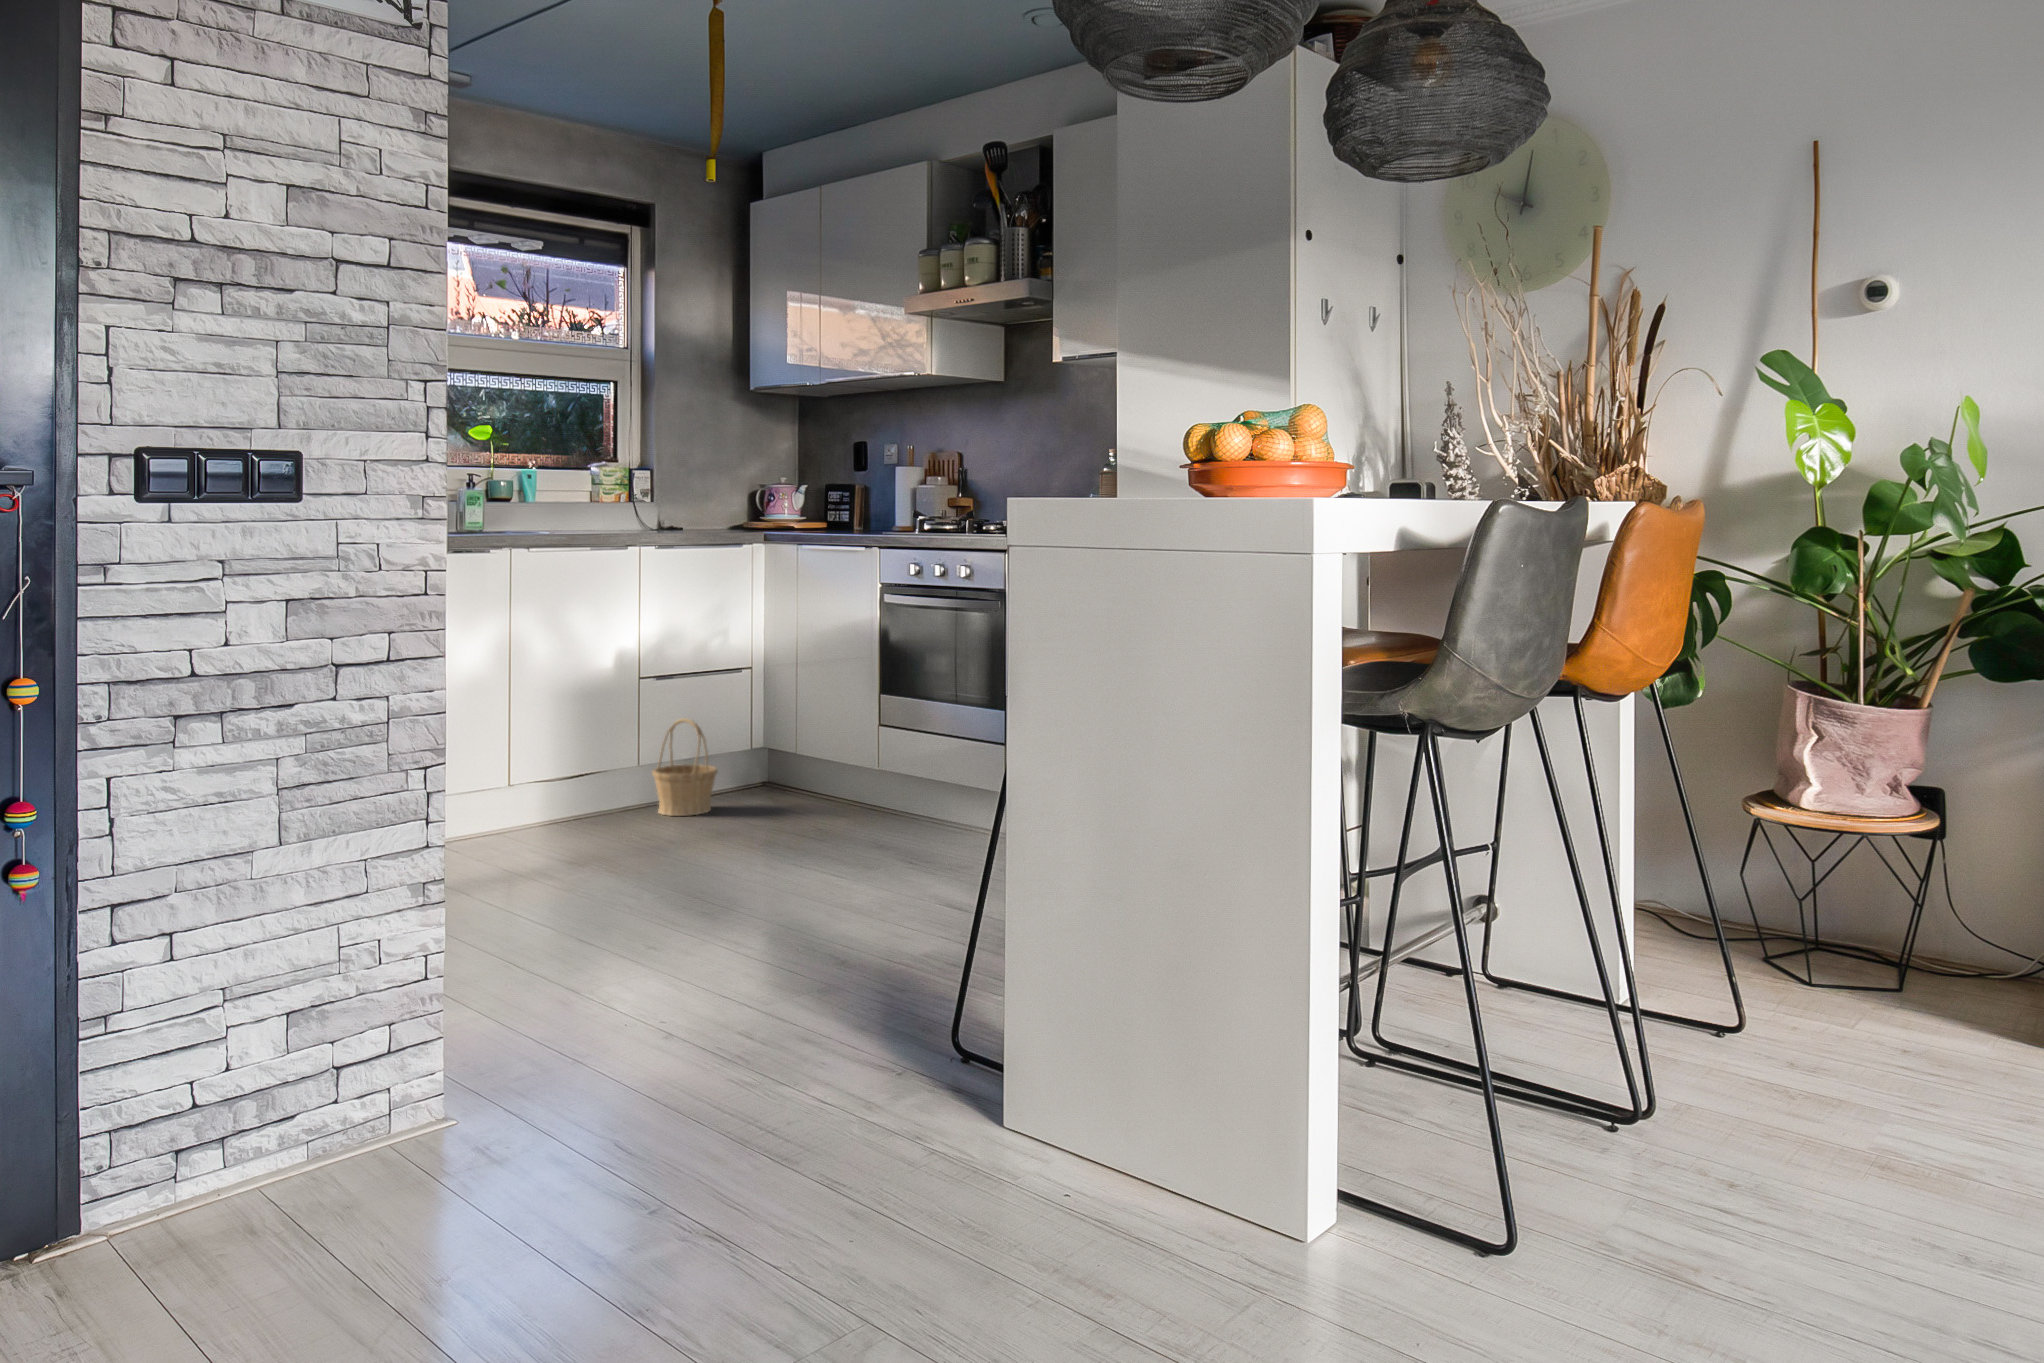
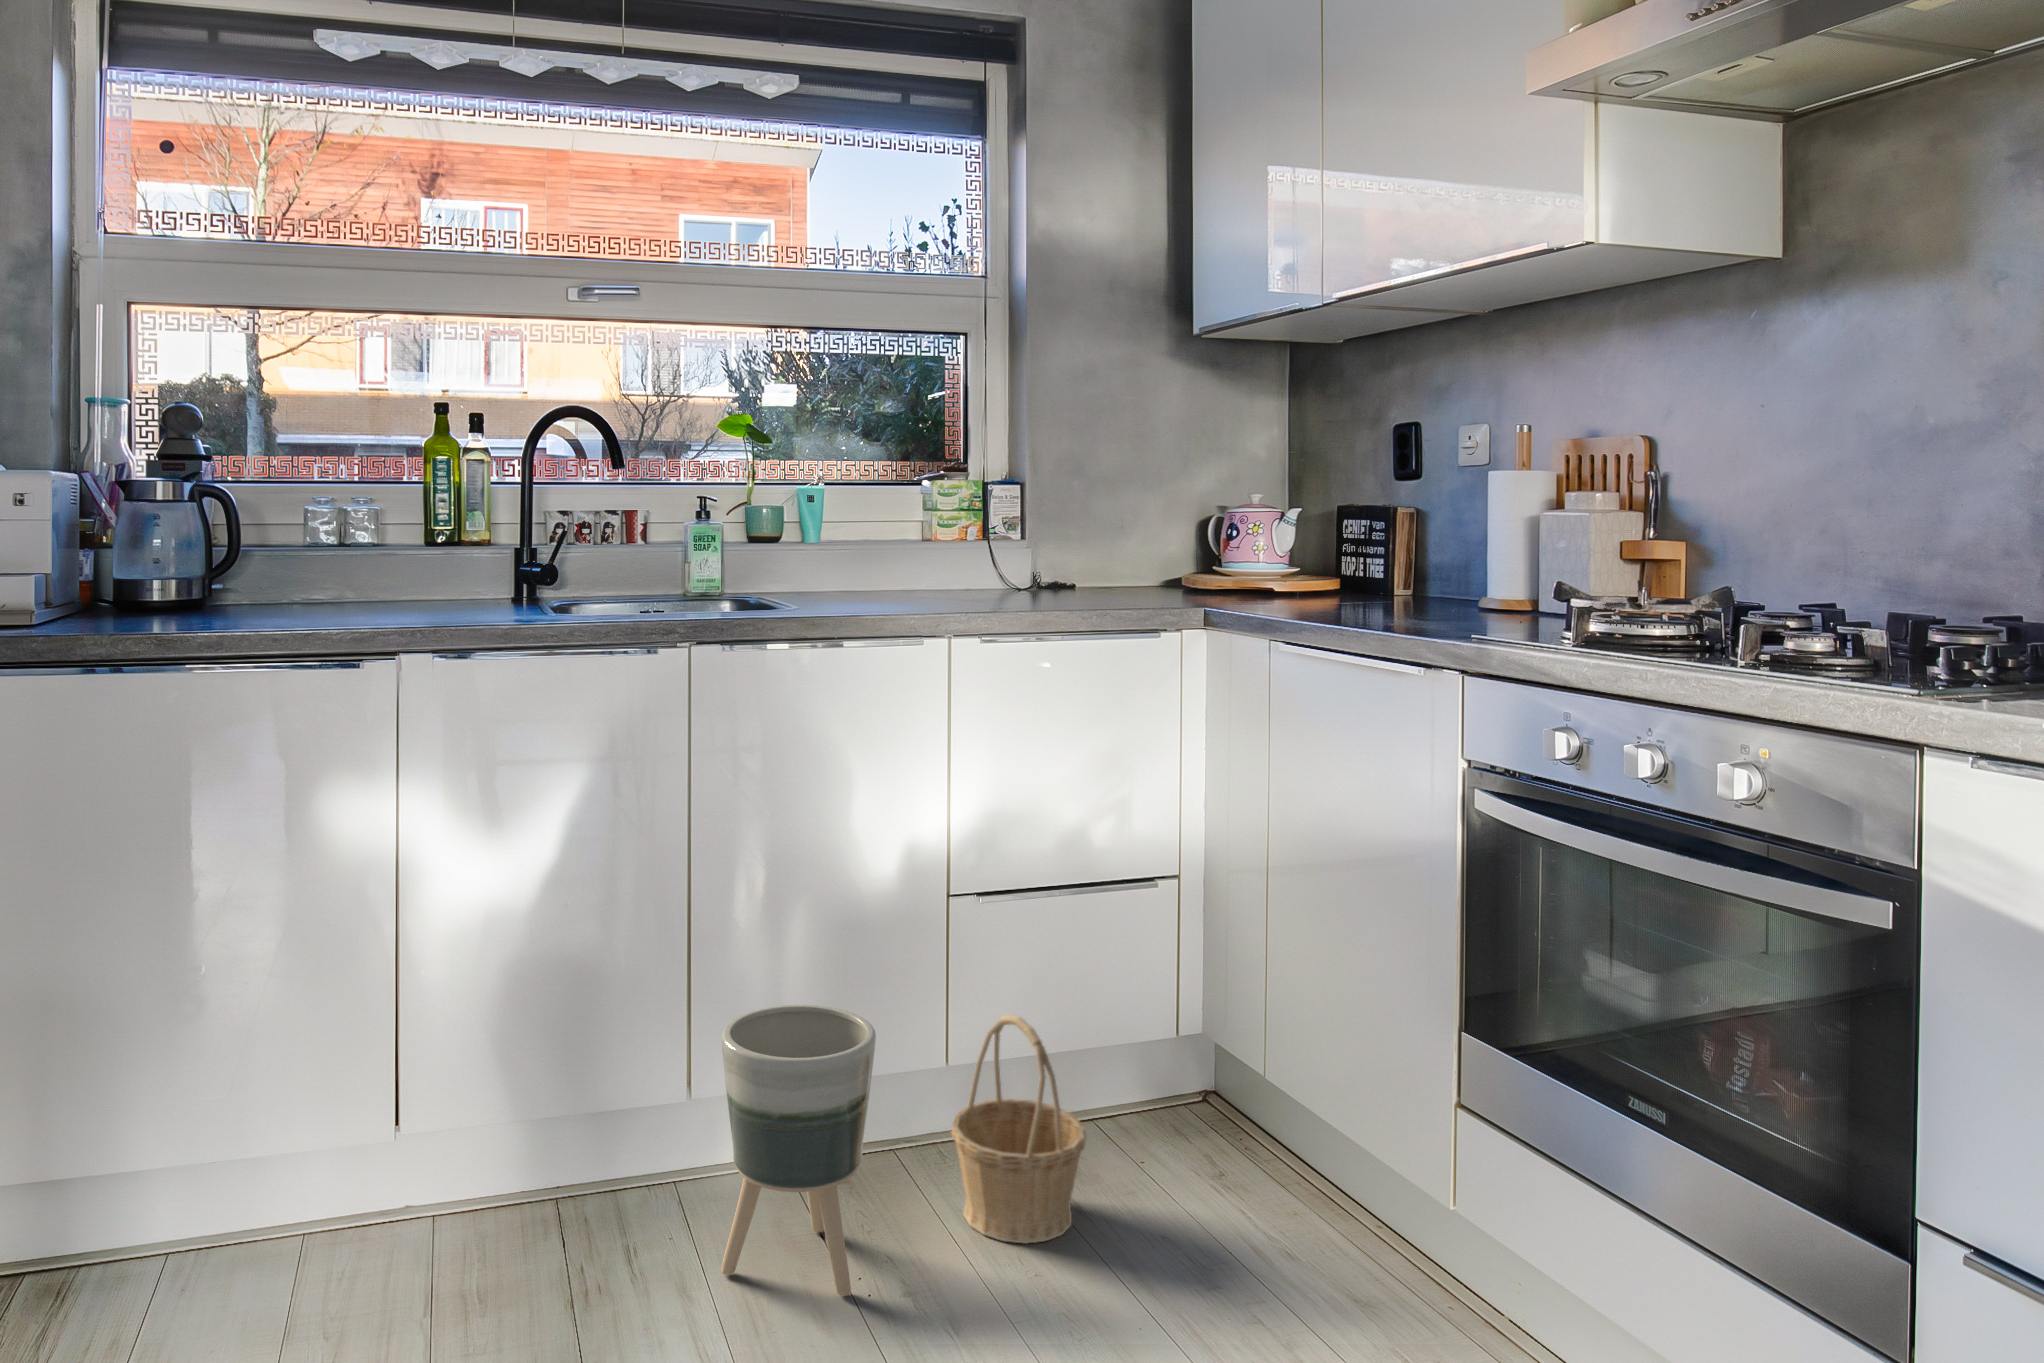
planter: none [549,716,626,835] -> present [721,1005,876,1296]

